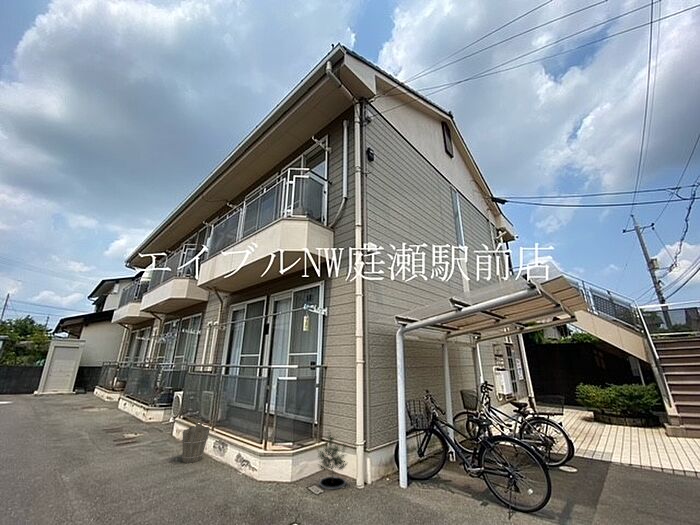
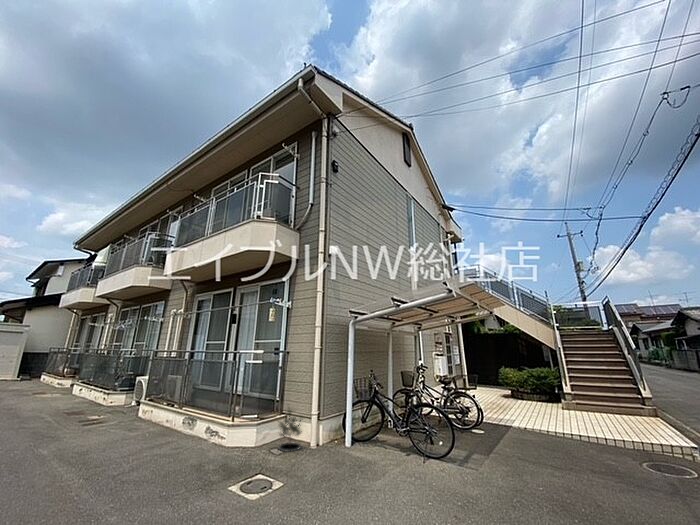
bucket: present [182,421,210,463] -> none [151,401,178,437]

